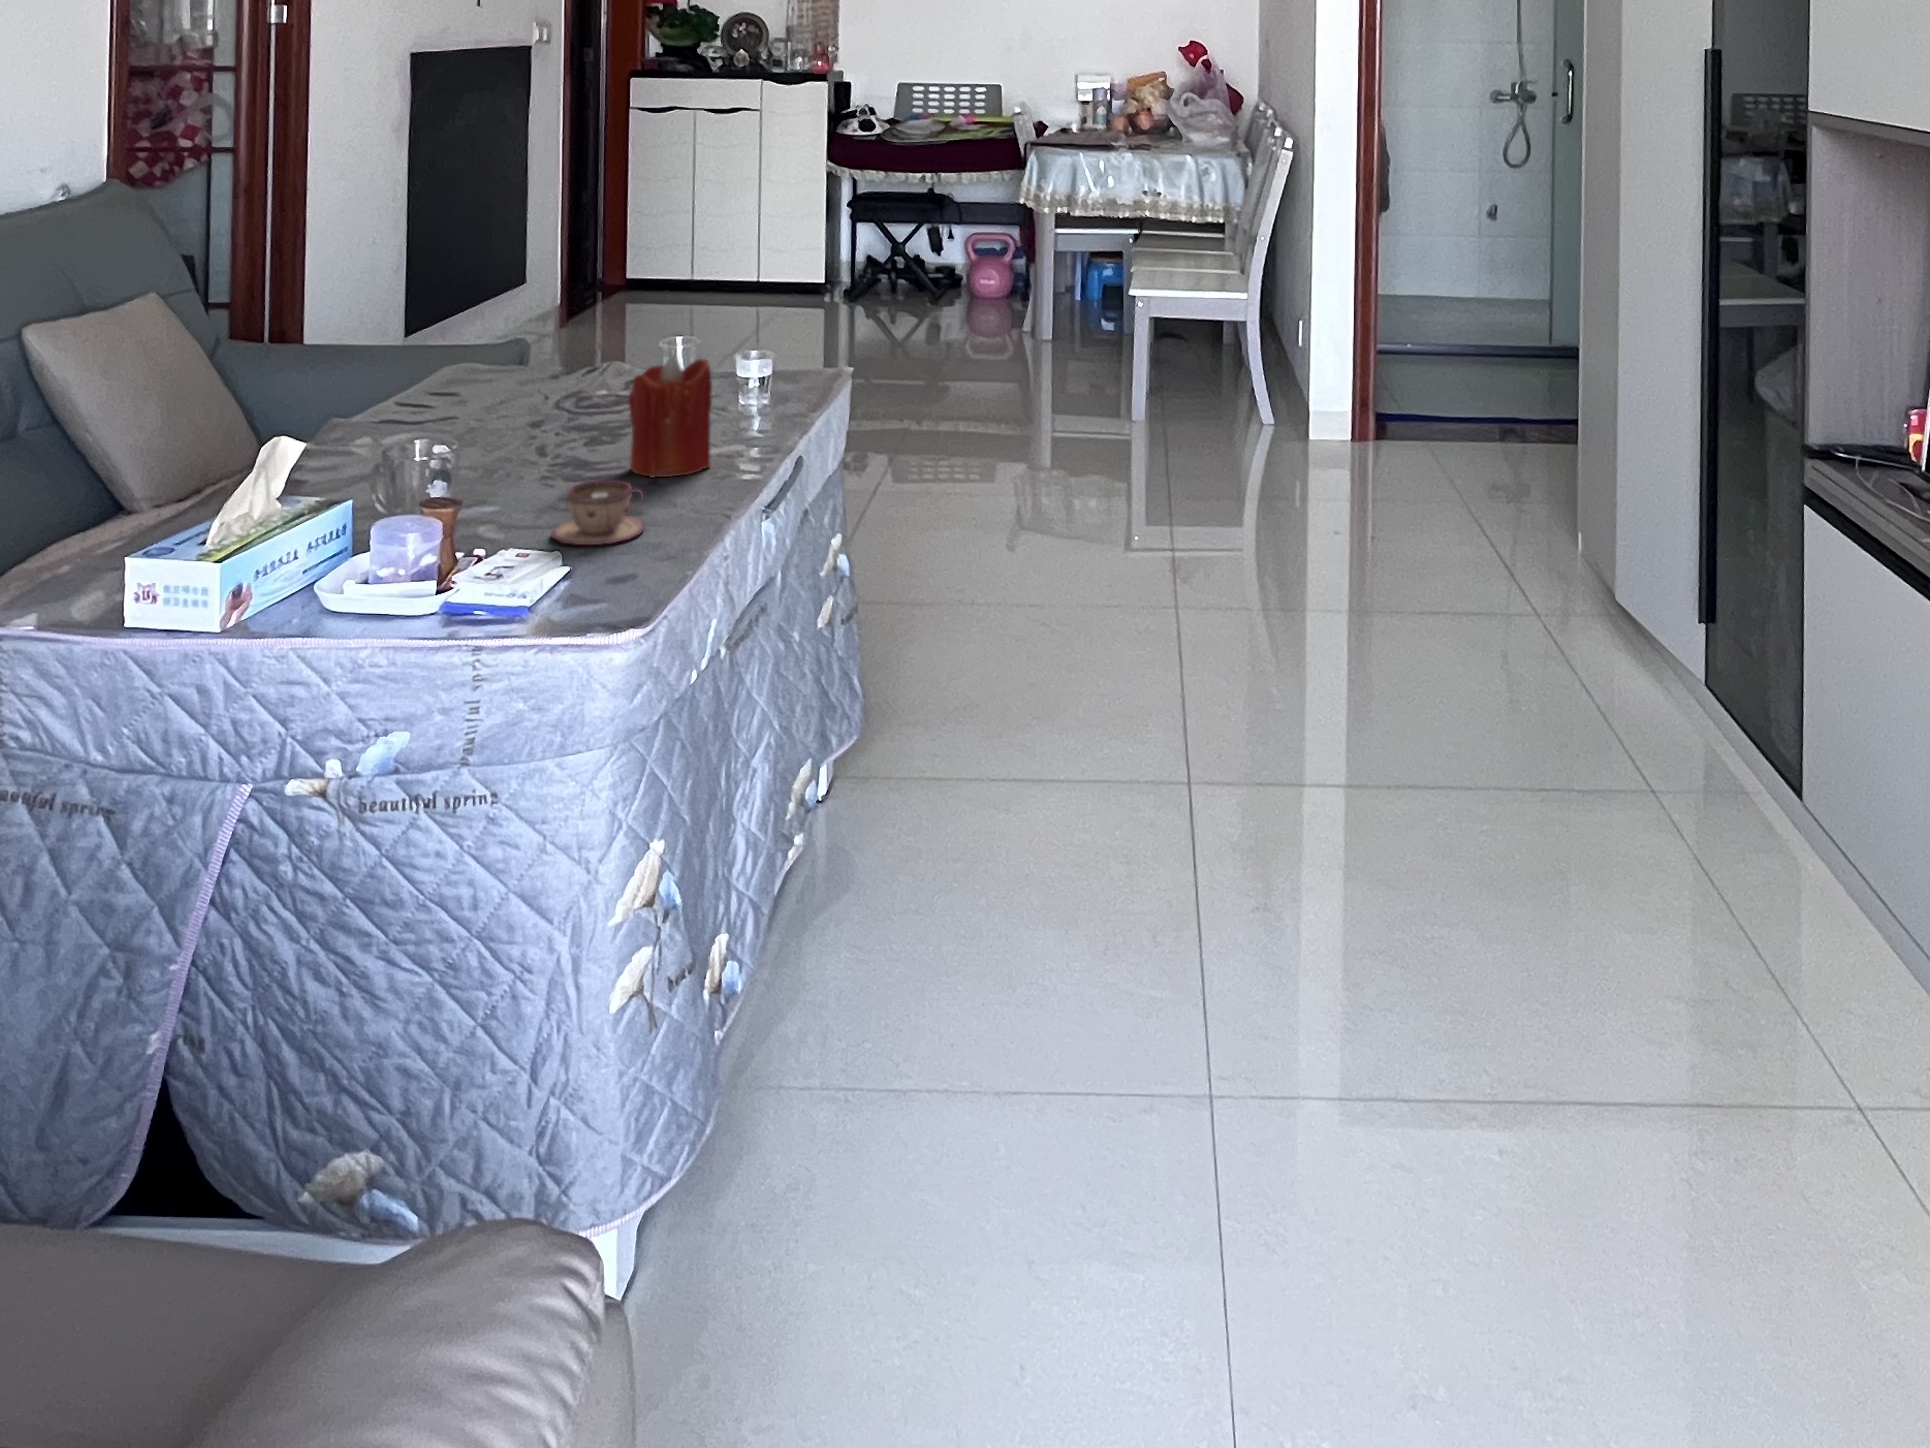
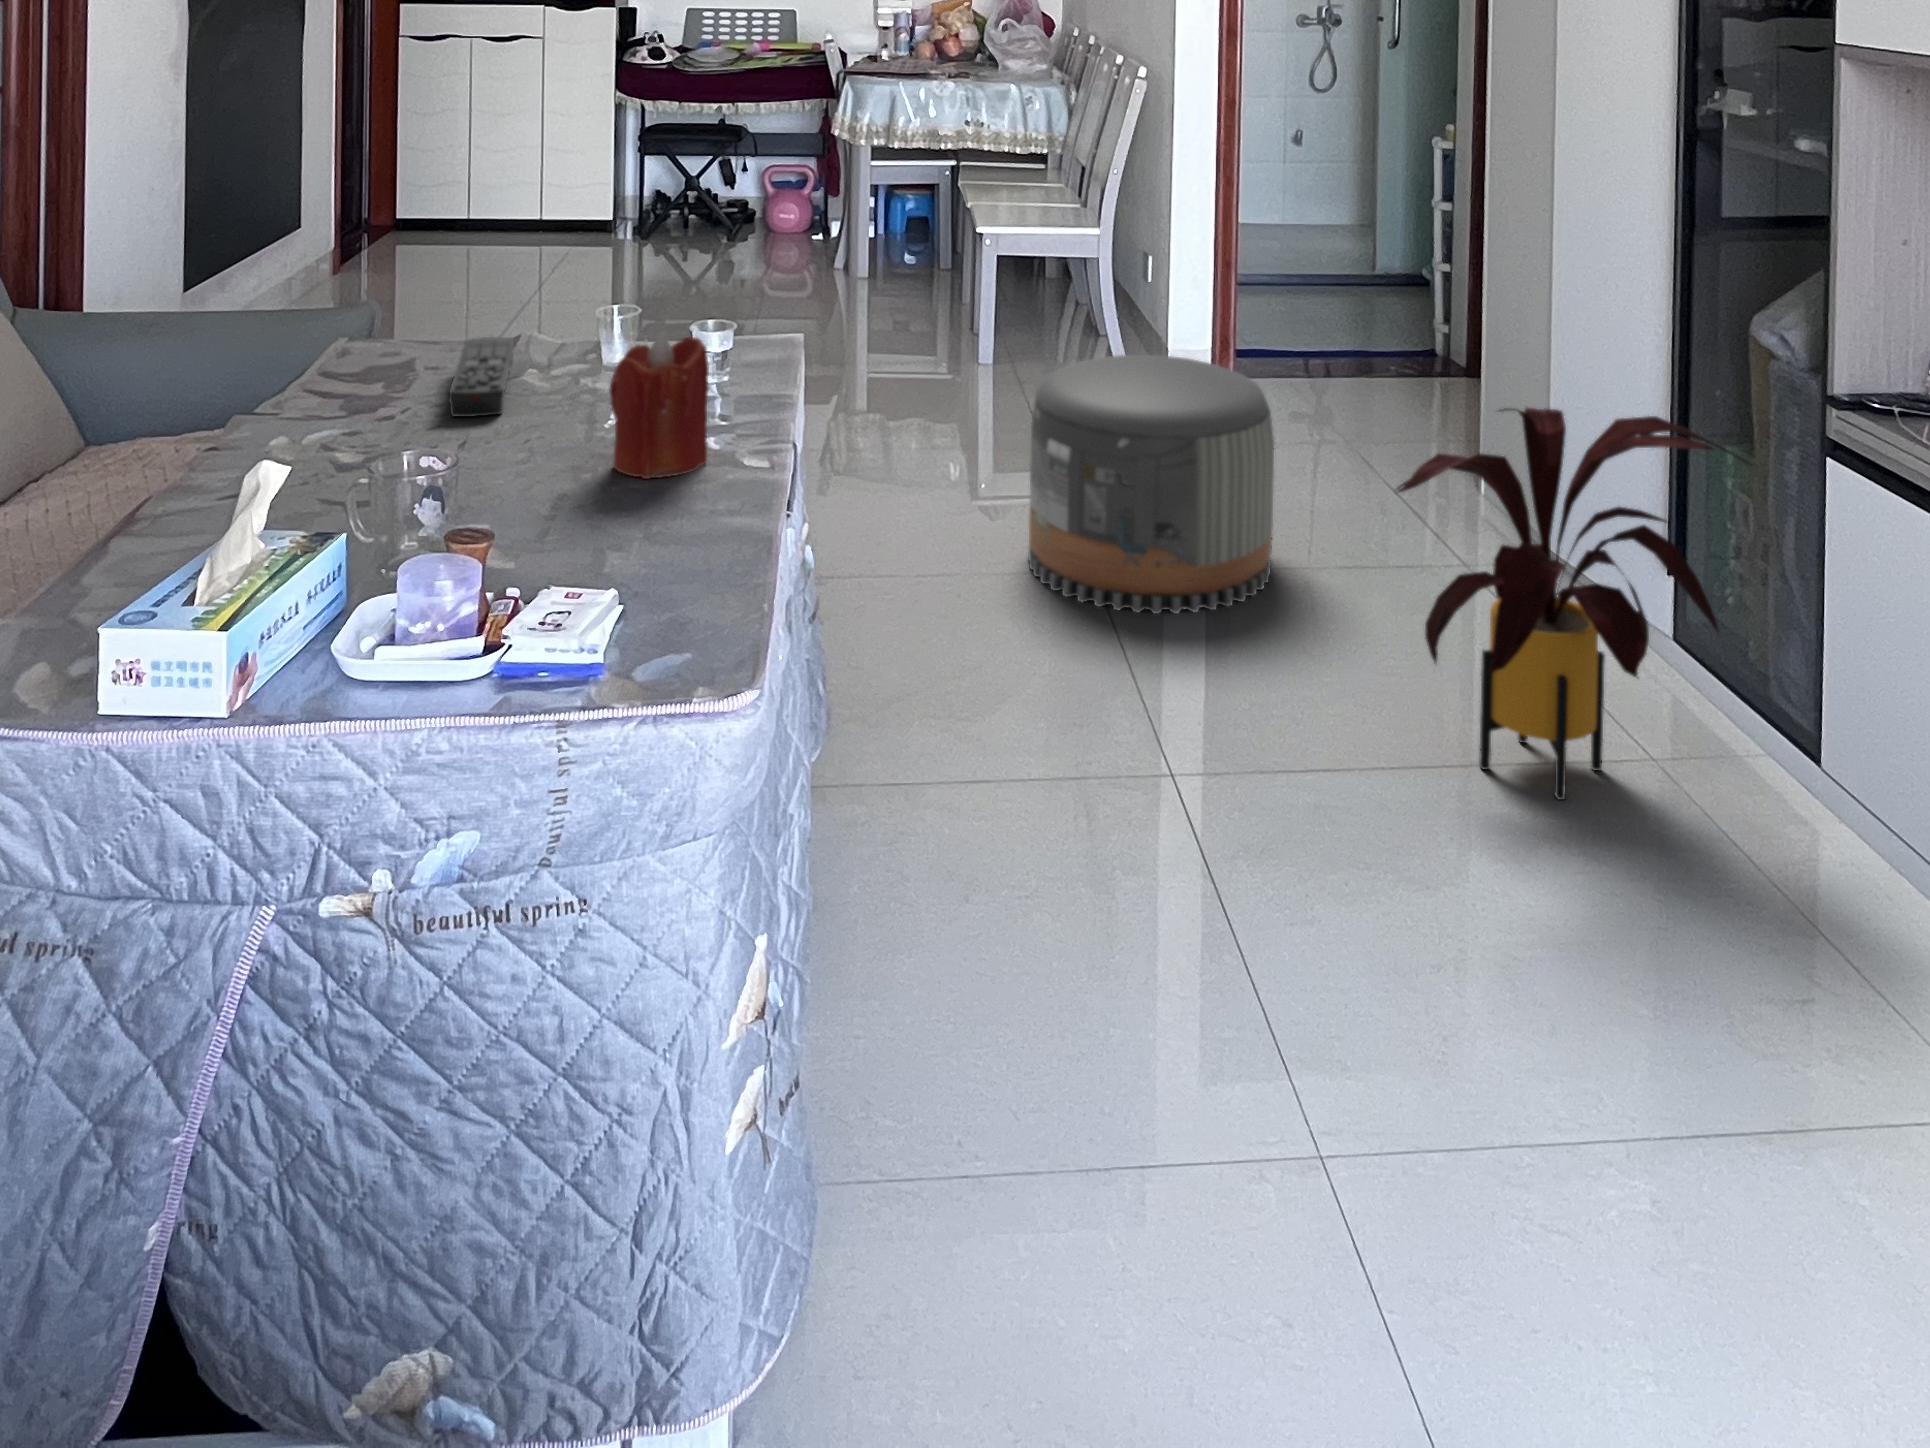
remote control: none [518,363,596,428] -> present [449,337,514,417]
pouf: none [1120,405,1346,643] -> present [1029,354,1274,614]
house plant: none [1382,451,1742,816] -> present [1397,407,1752,800]
teacup: present [552,480,646,545] -> none [570,490,679,573]

